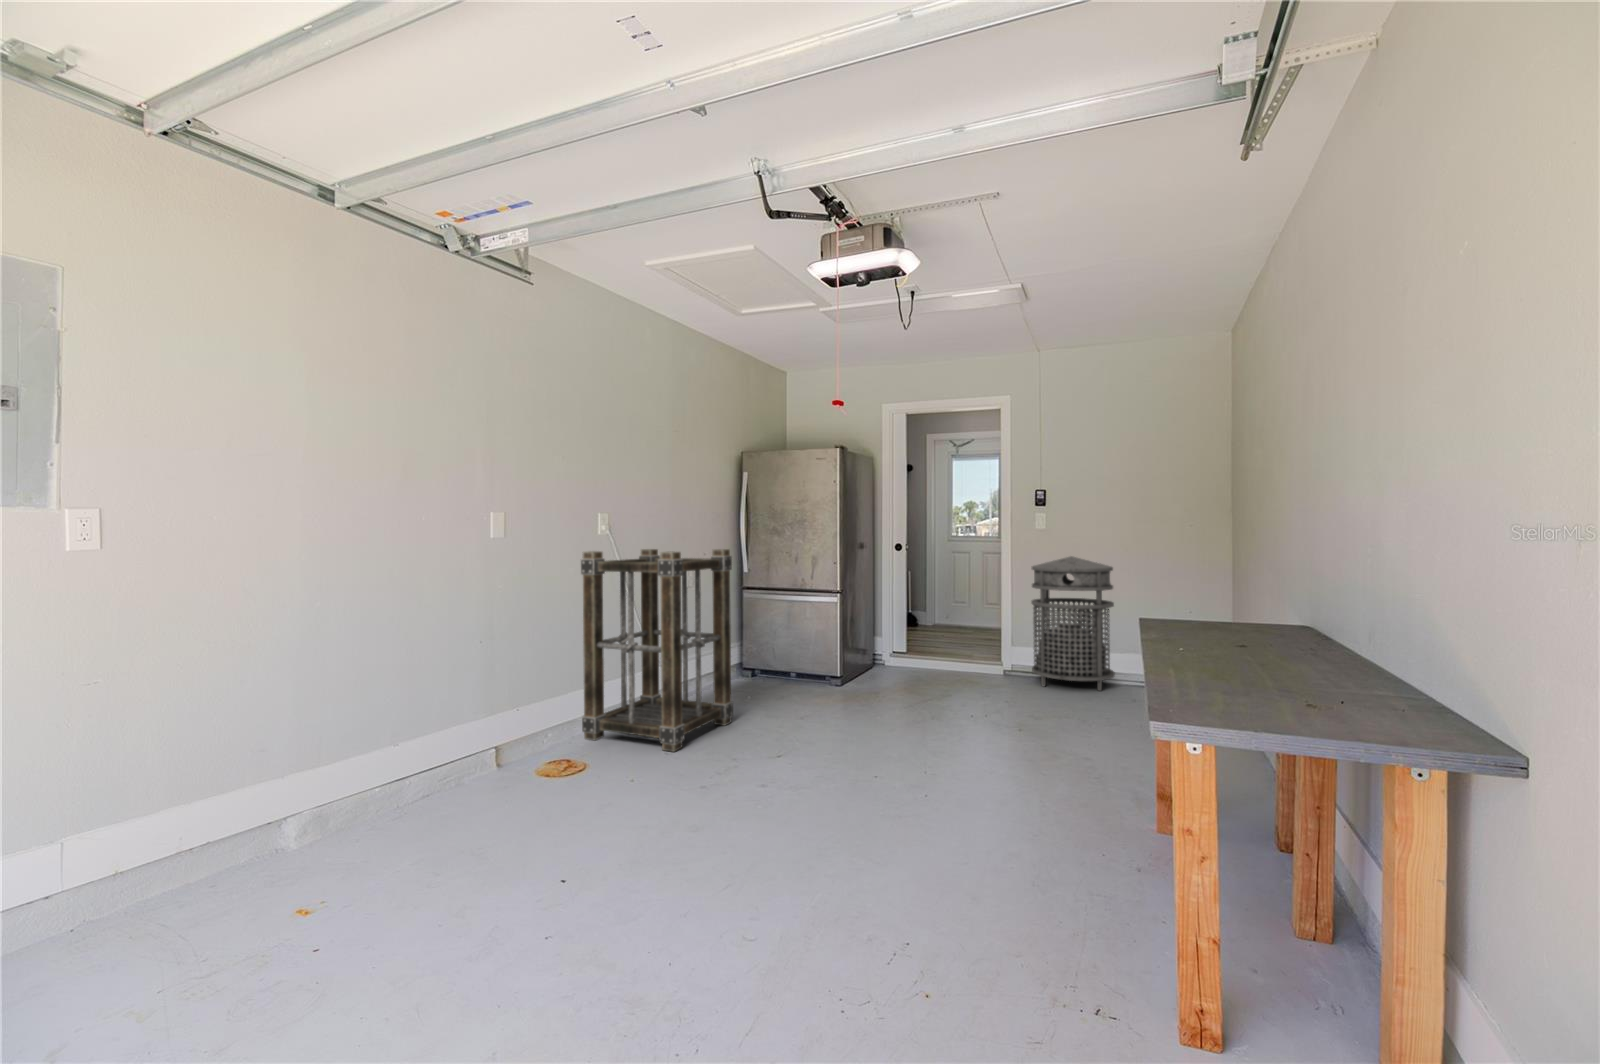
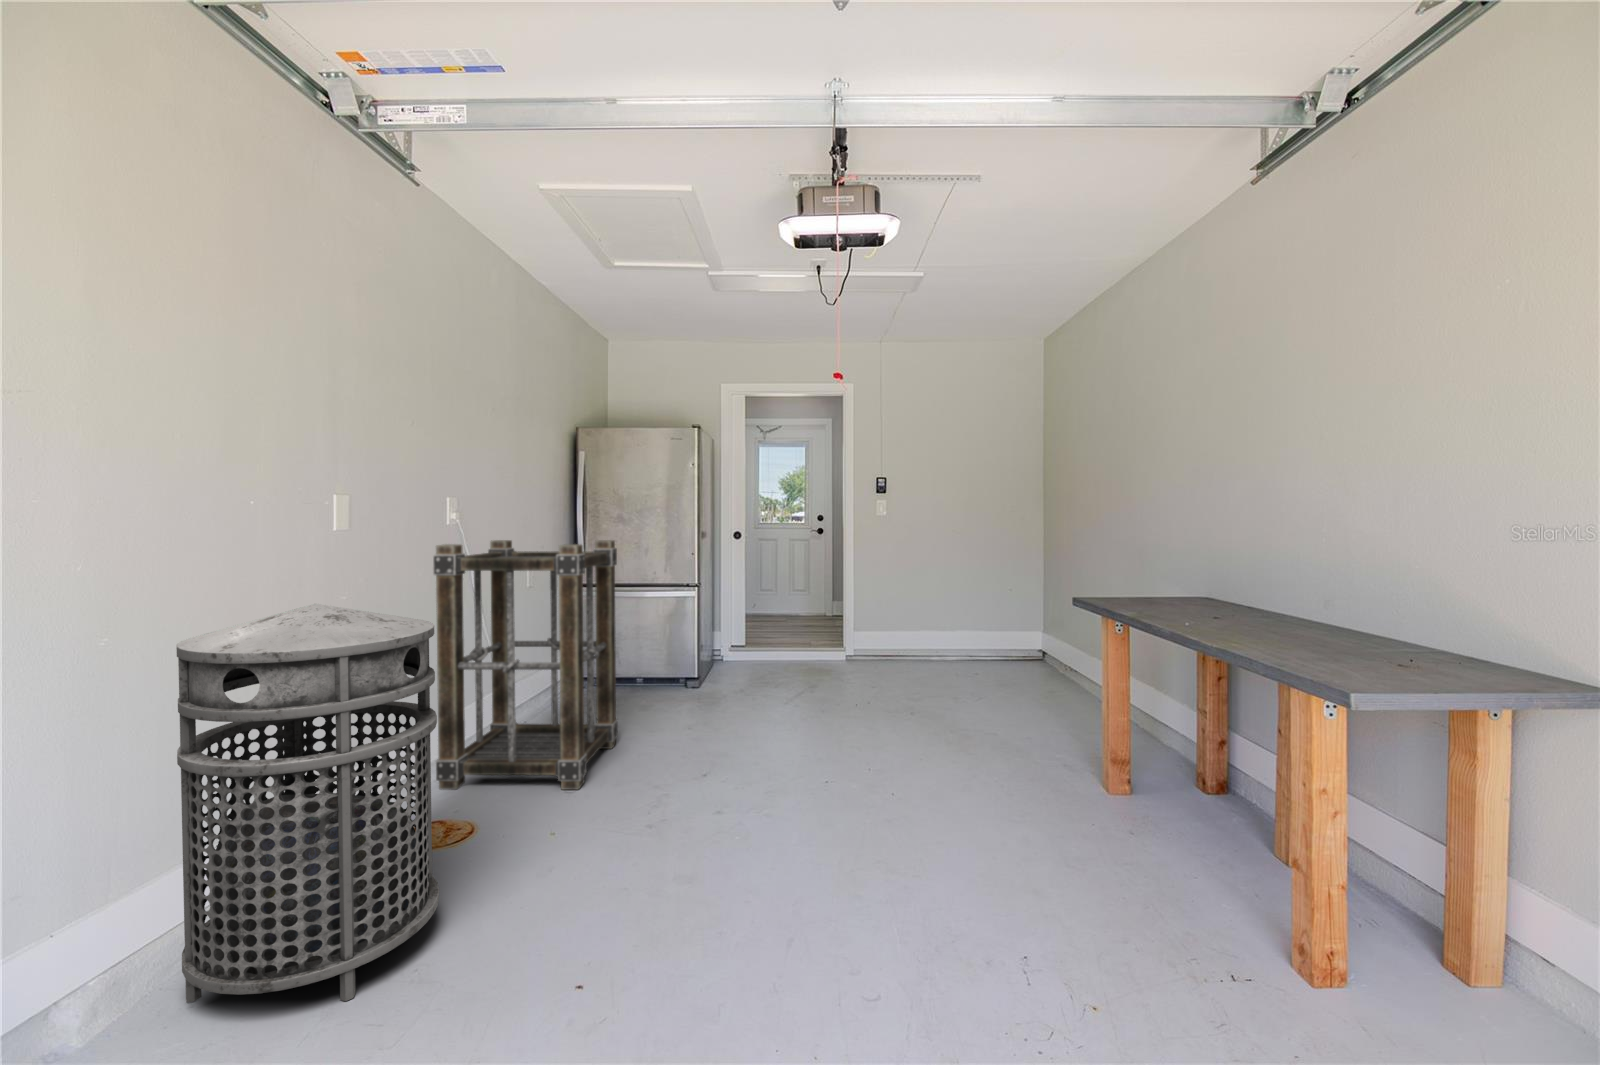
trash can: present [1031,556,1115,691] -> present [176,604,439,1002]

